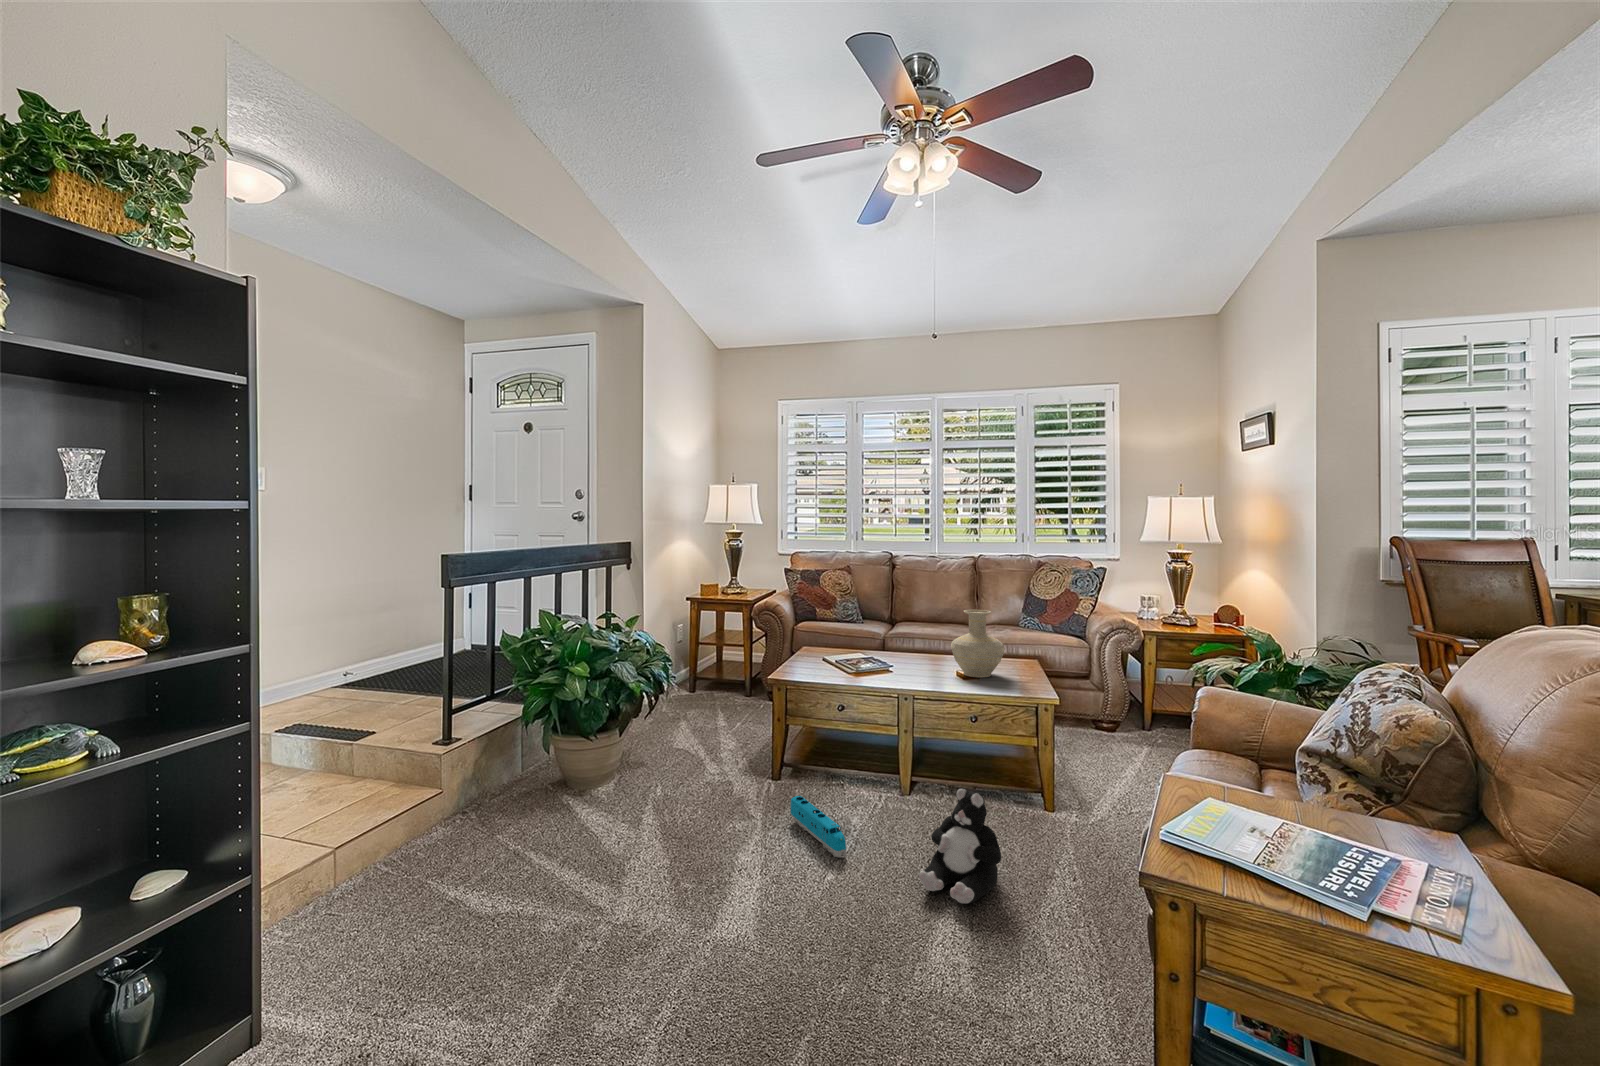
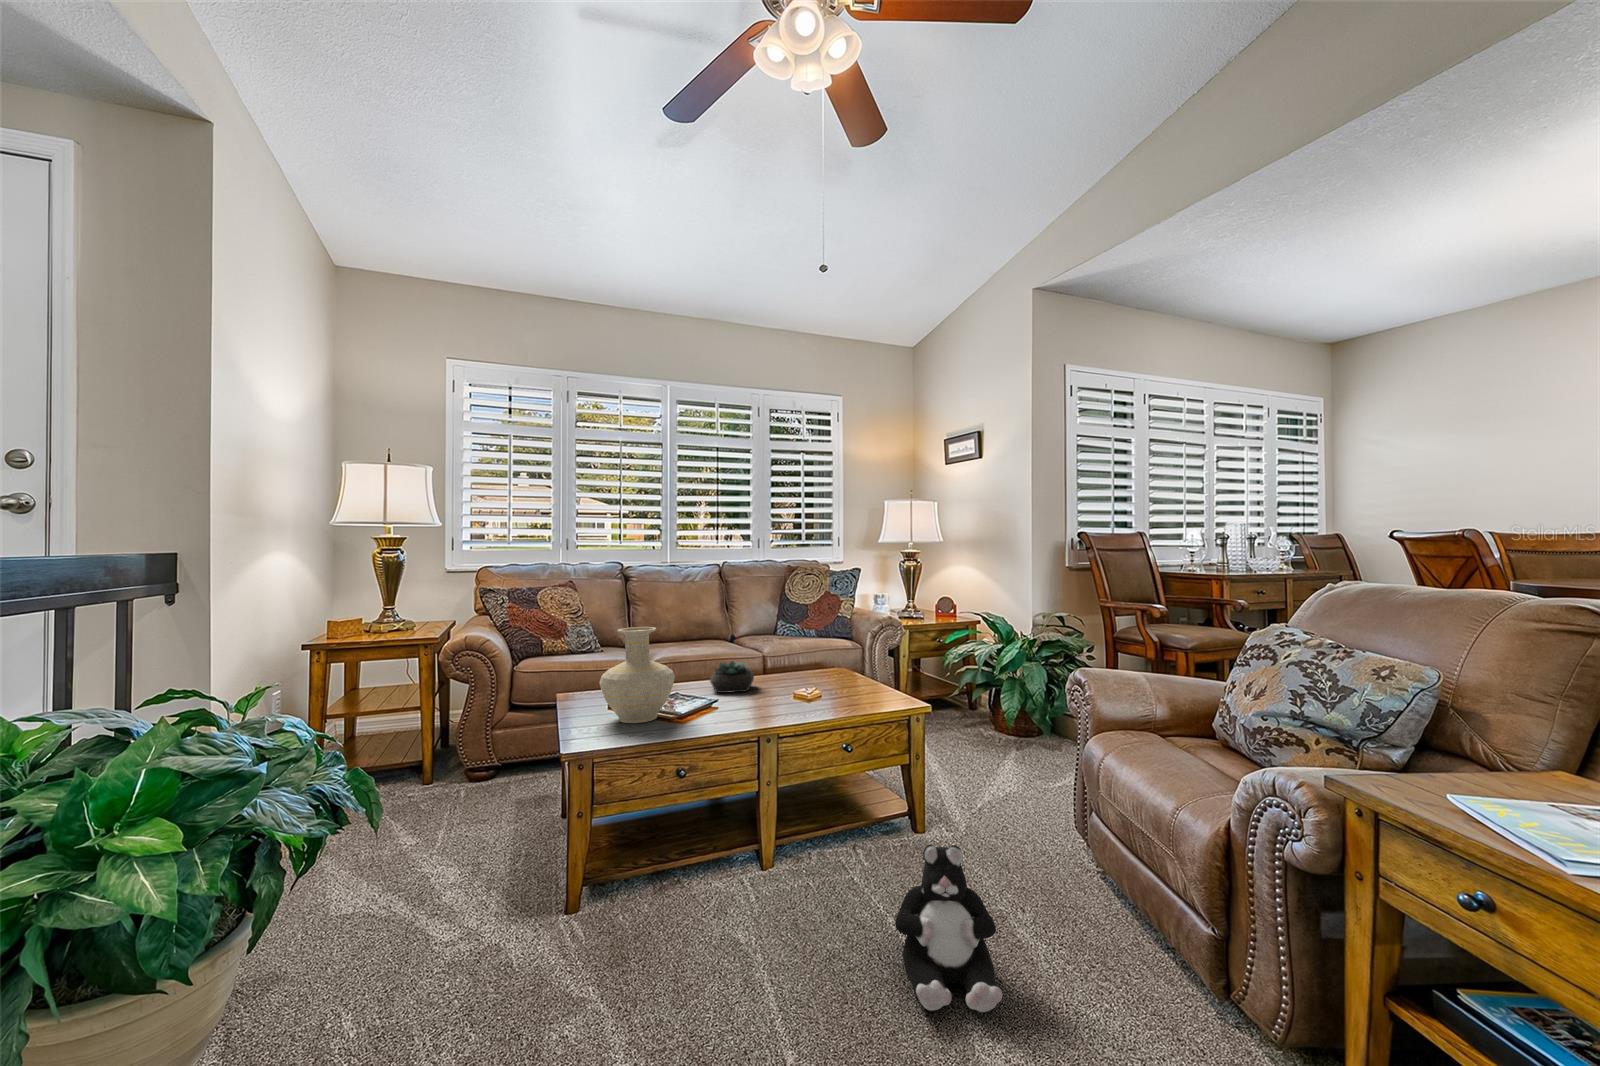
vase: present [951,610,1005,677] -> present [599,627,675,723]
succulent plant: none [902,640,943,665] -> present [710,661,754,693]
toy train: present [791,796,846,857] -> none [650,927,784,1013]

